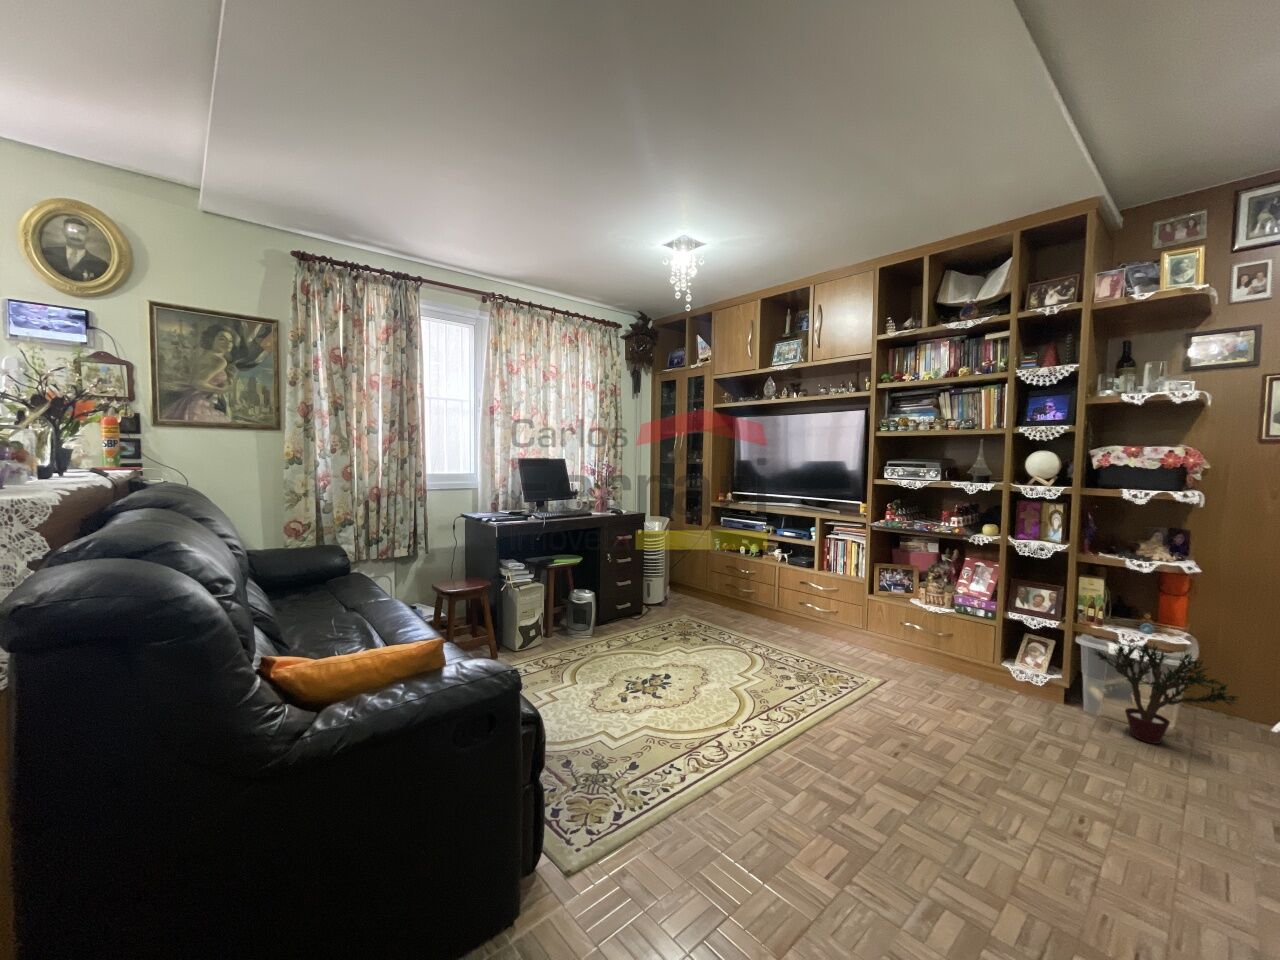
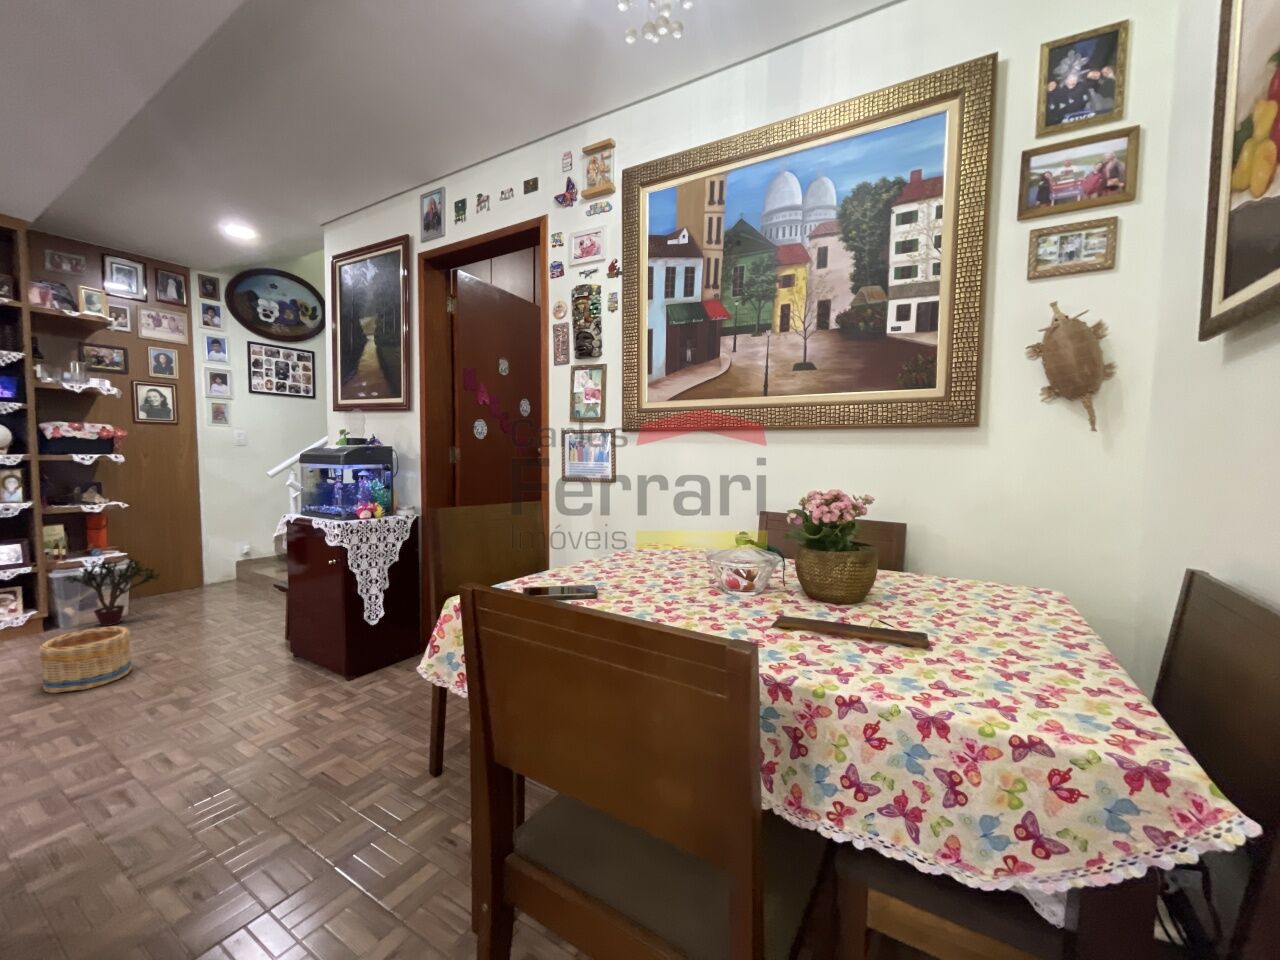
basket: none [1038,758,1176,896] -> present [39,626,131,693]

